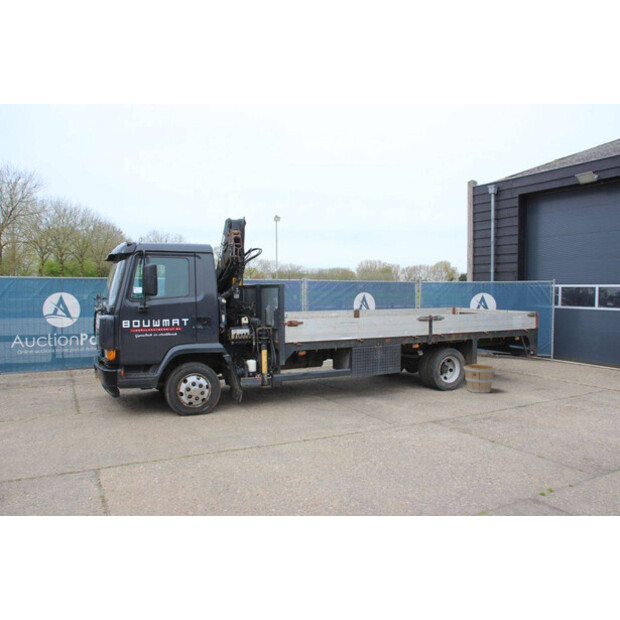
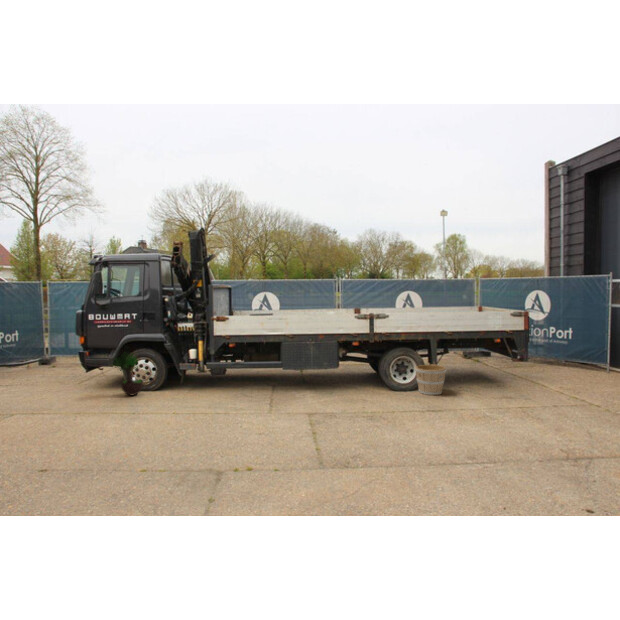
potted tree: none [175,364,211,421] -> present [115,354,143,395]

